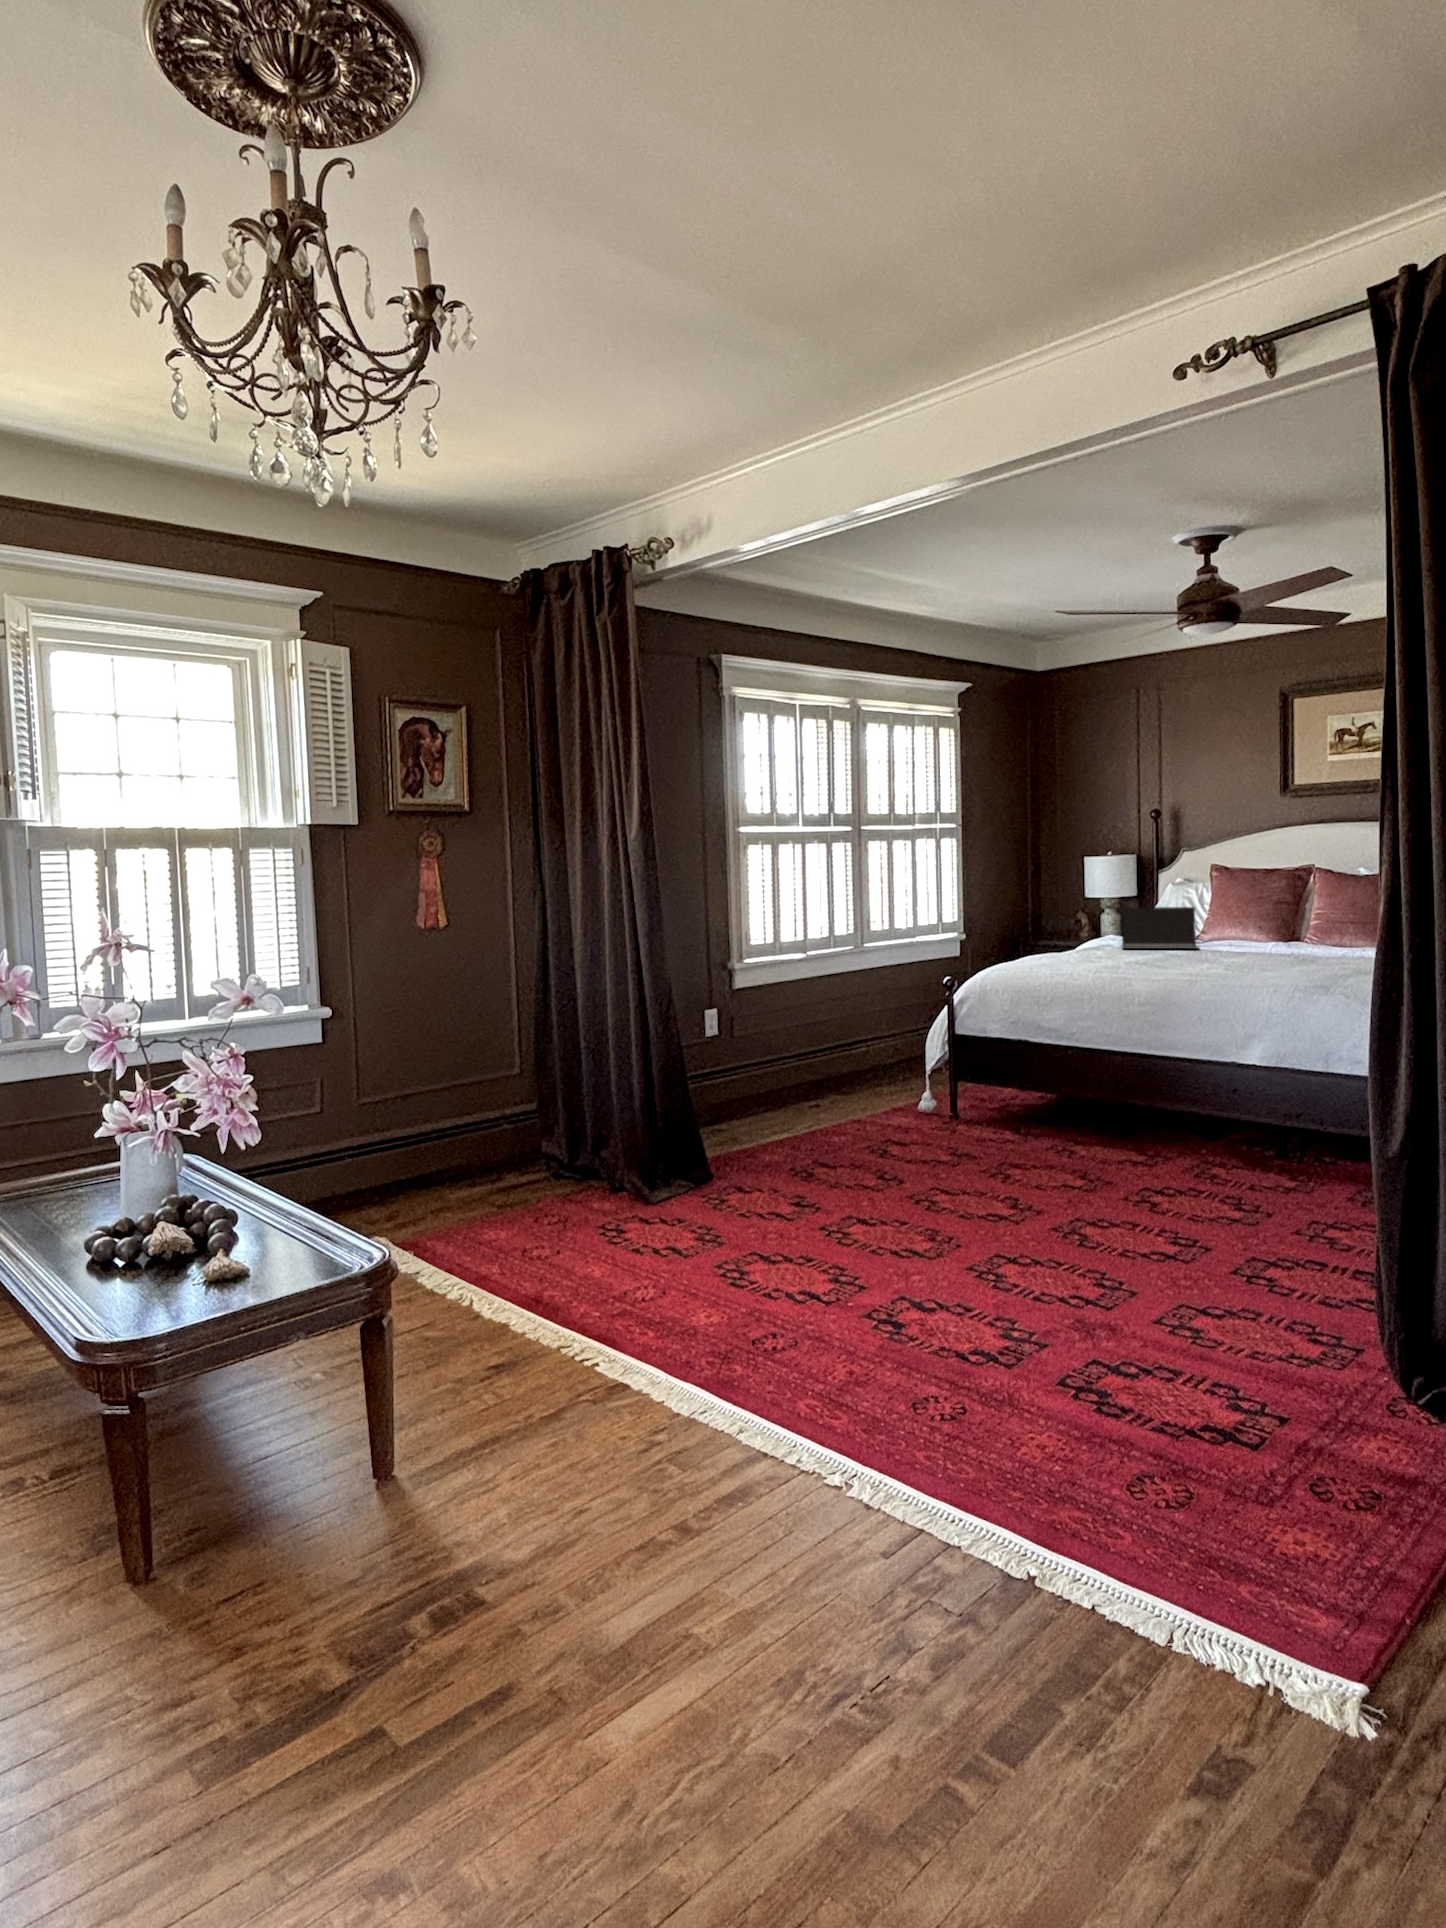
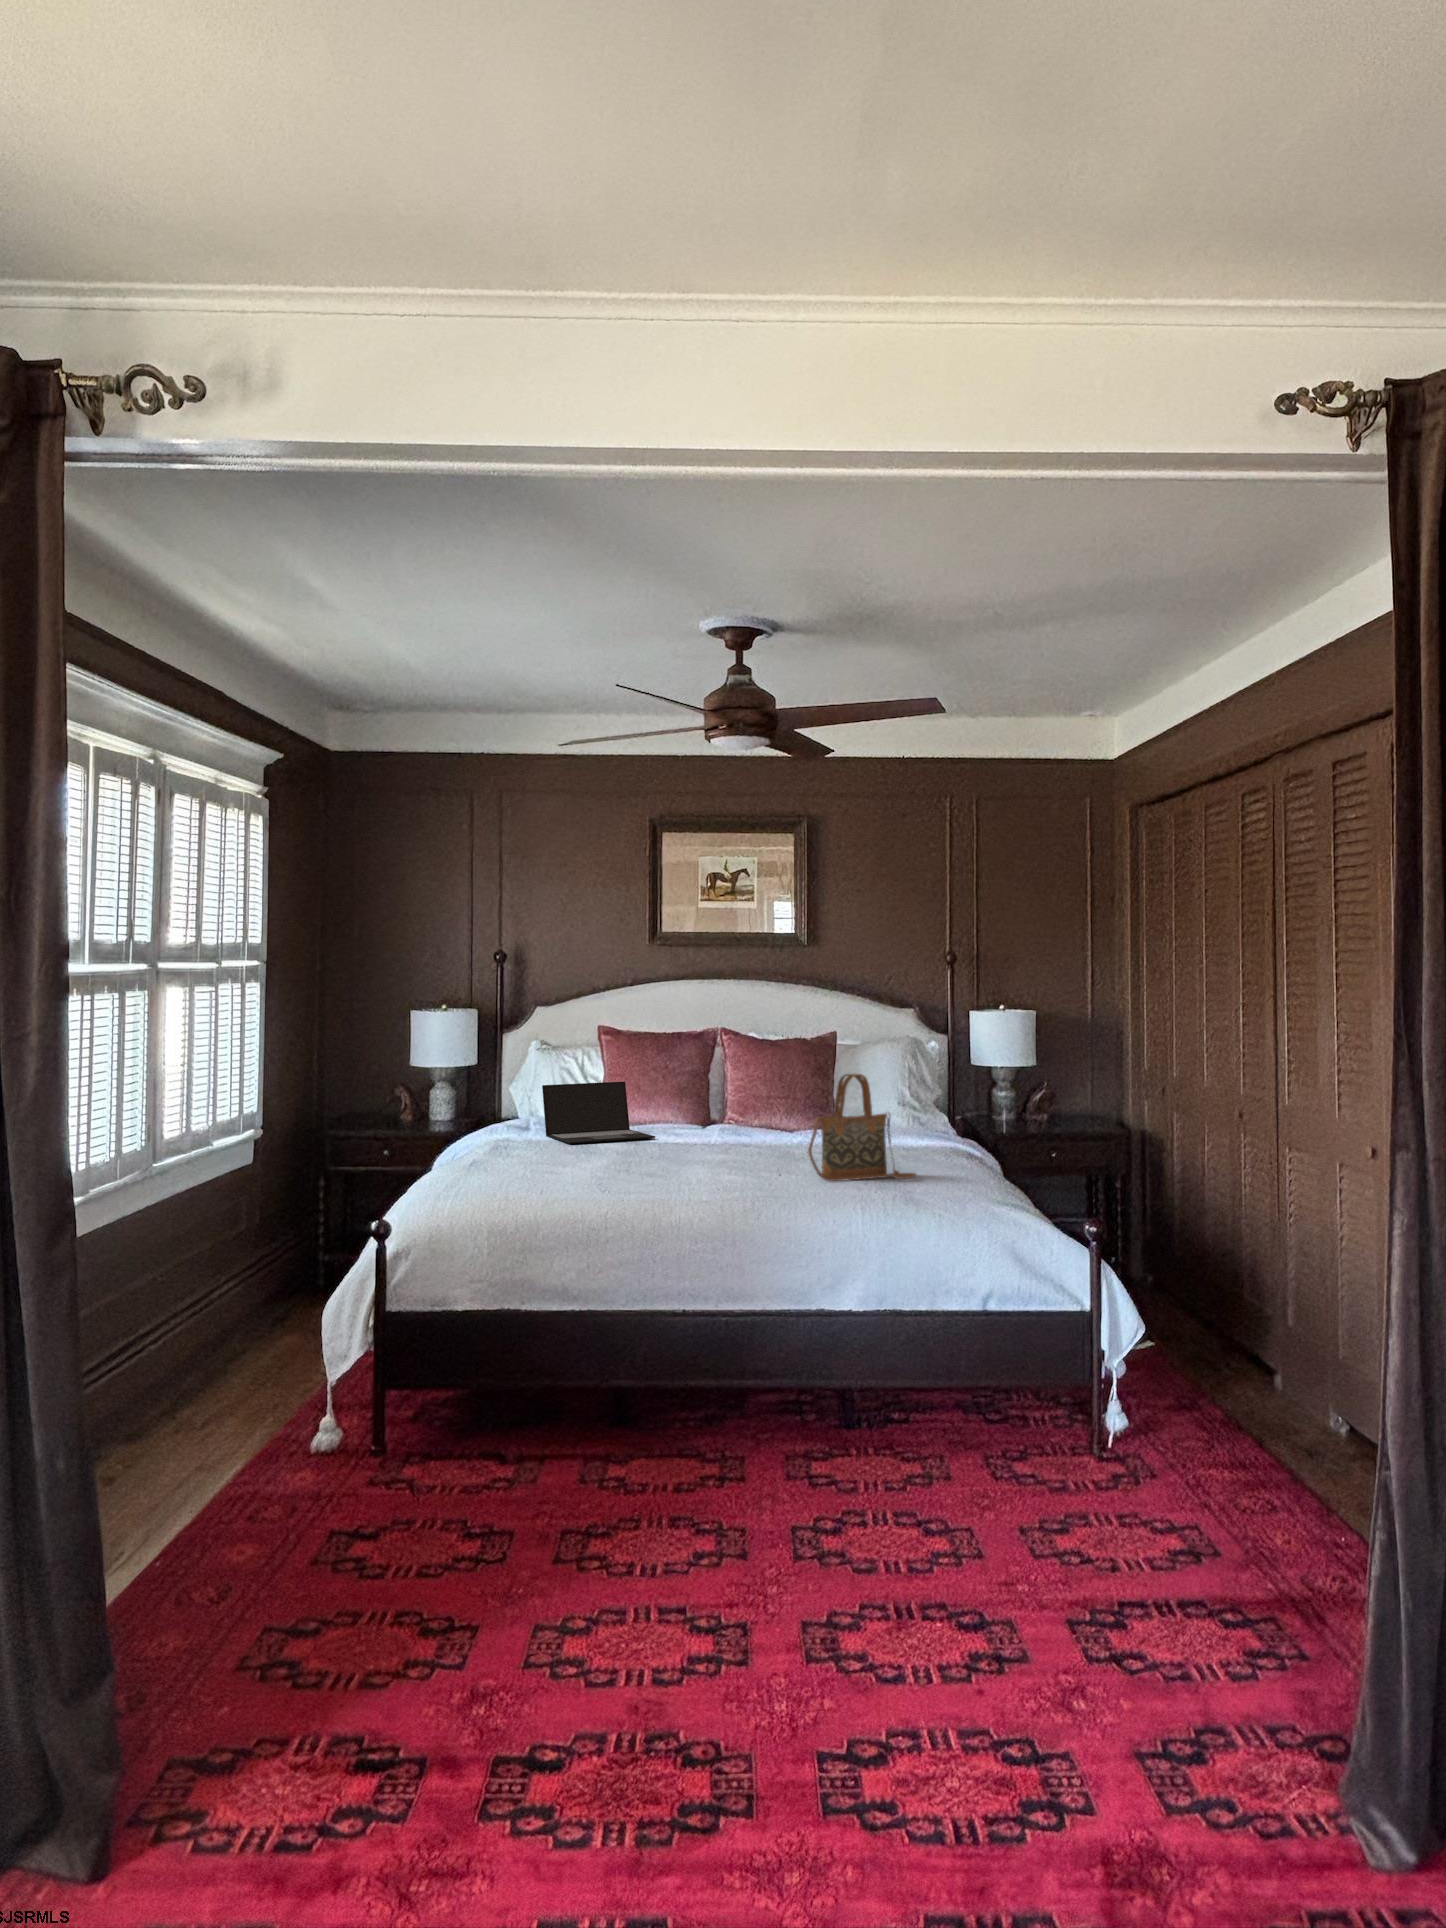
handbag: none [1235,892,1332,977] -> present [808,1074,916,1181]

